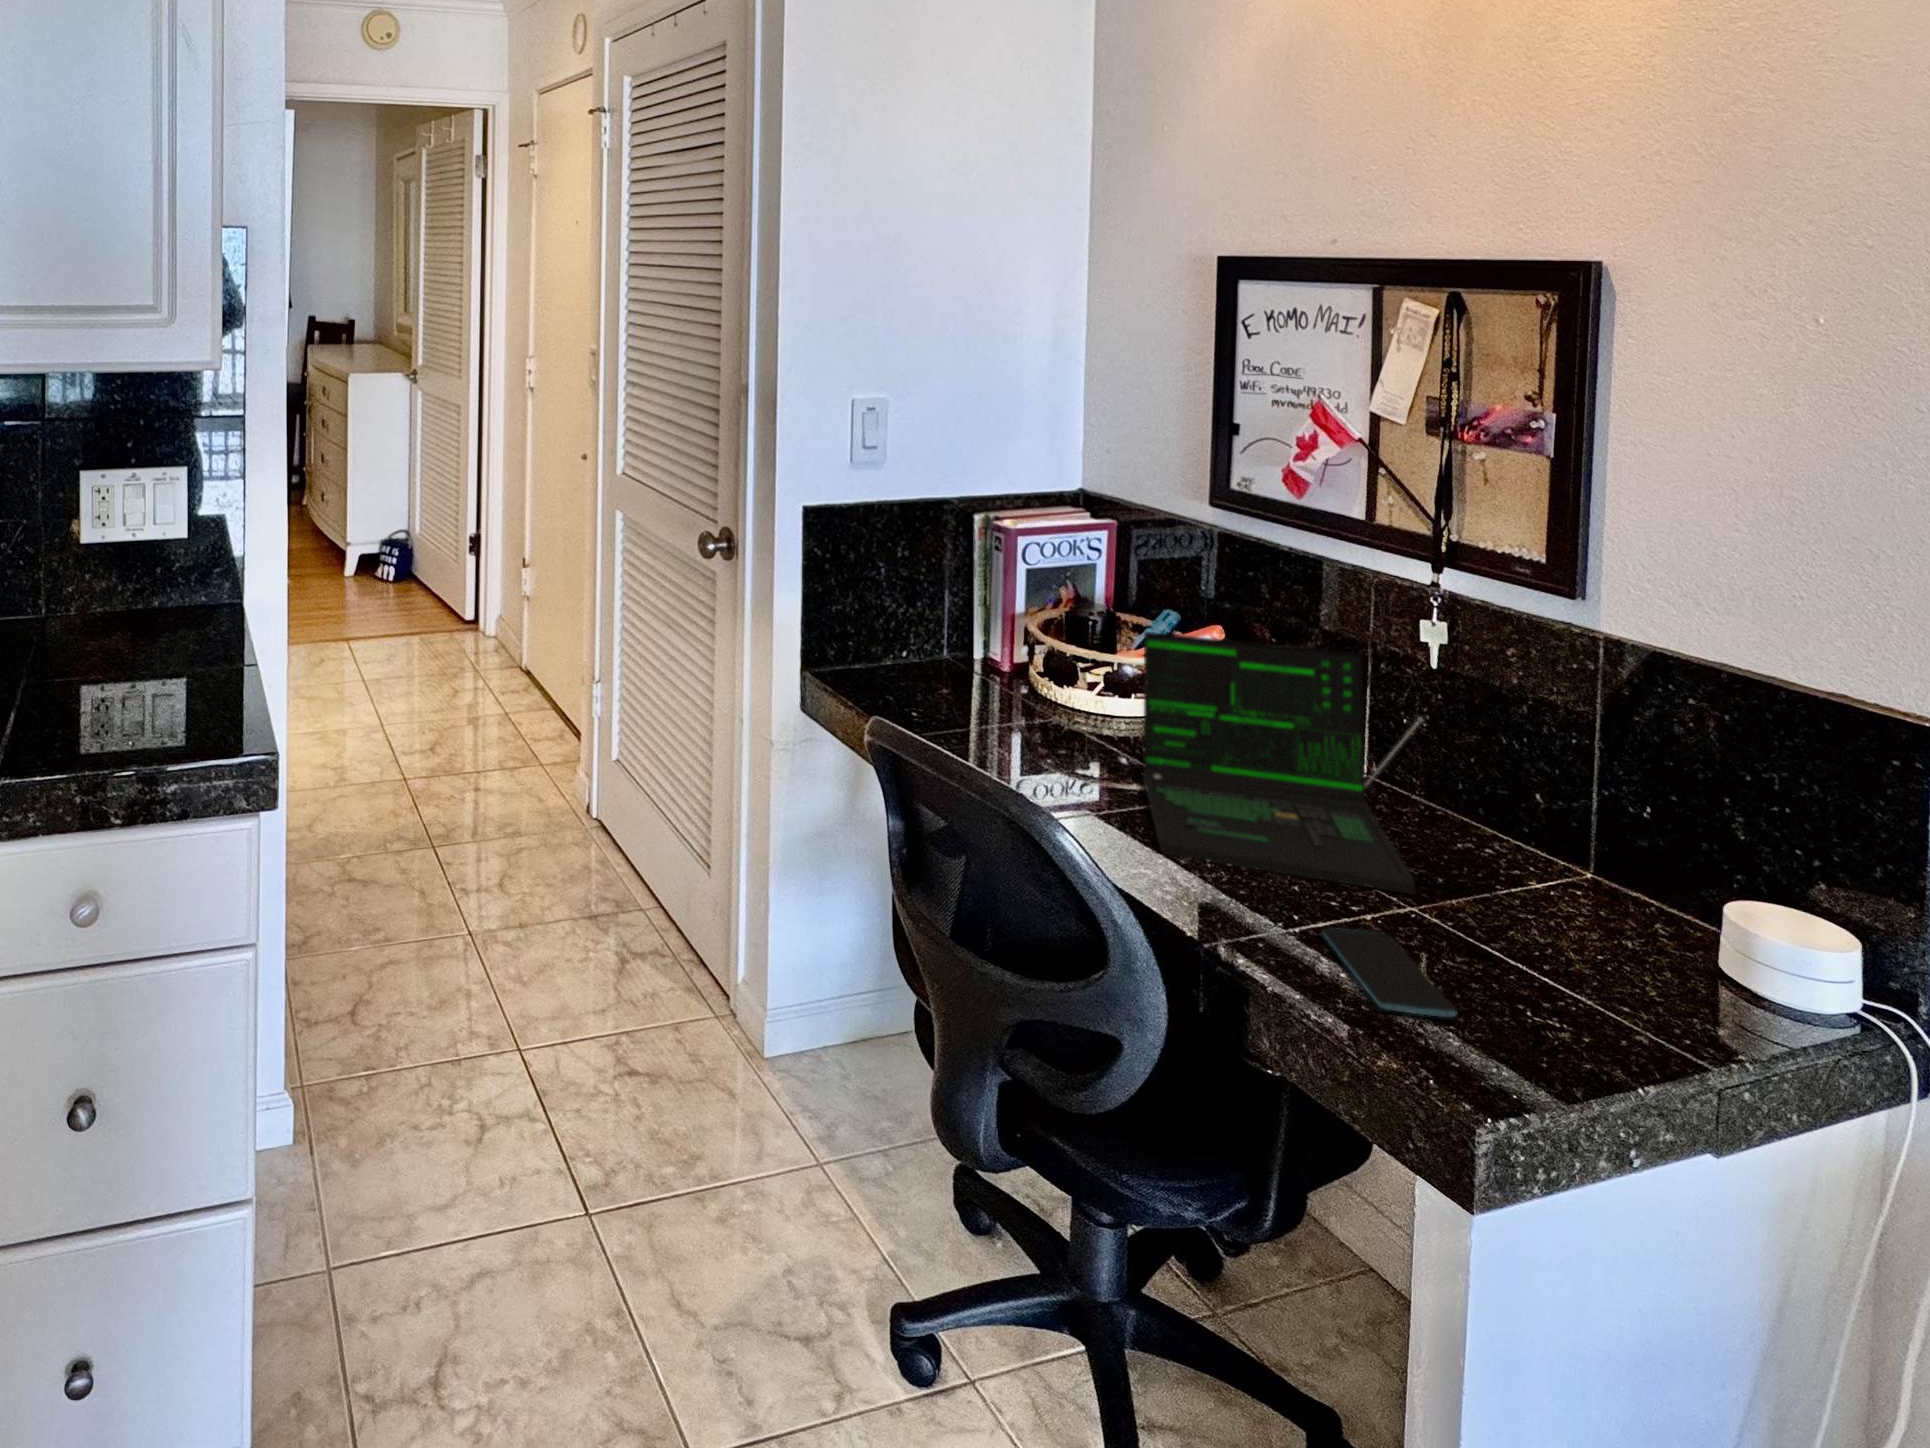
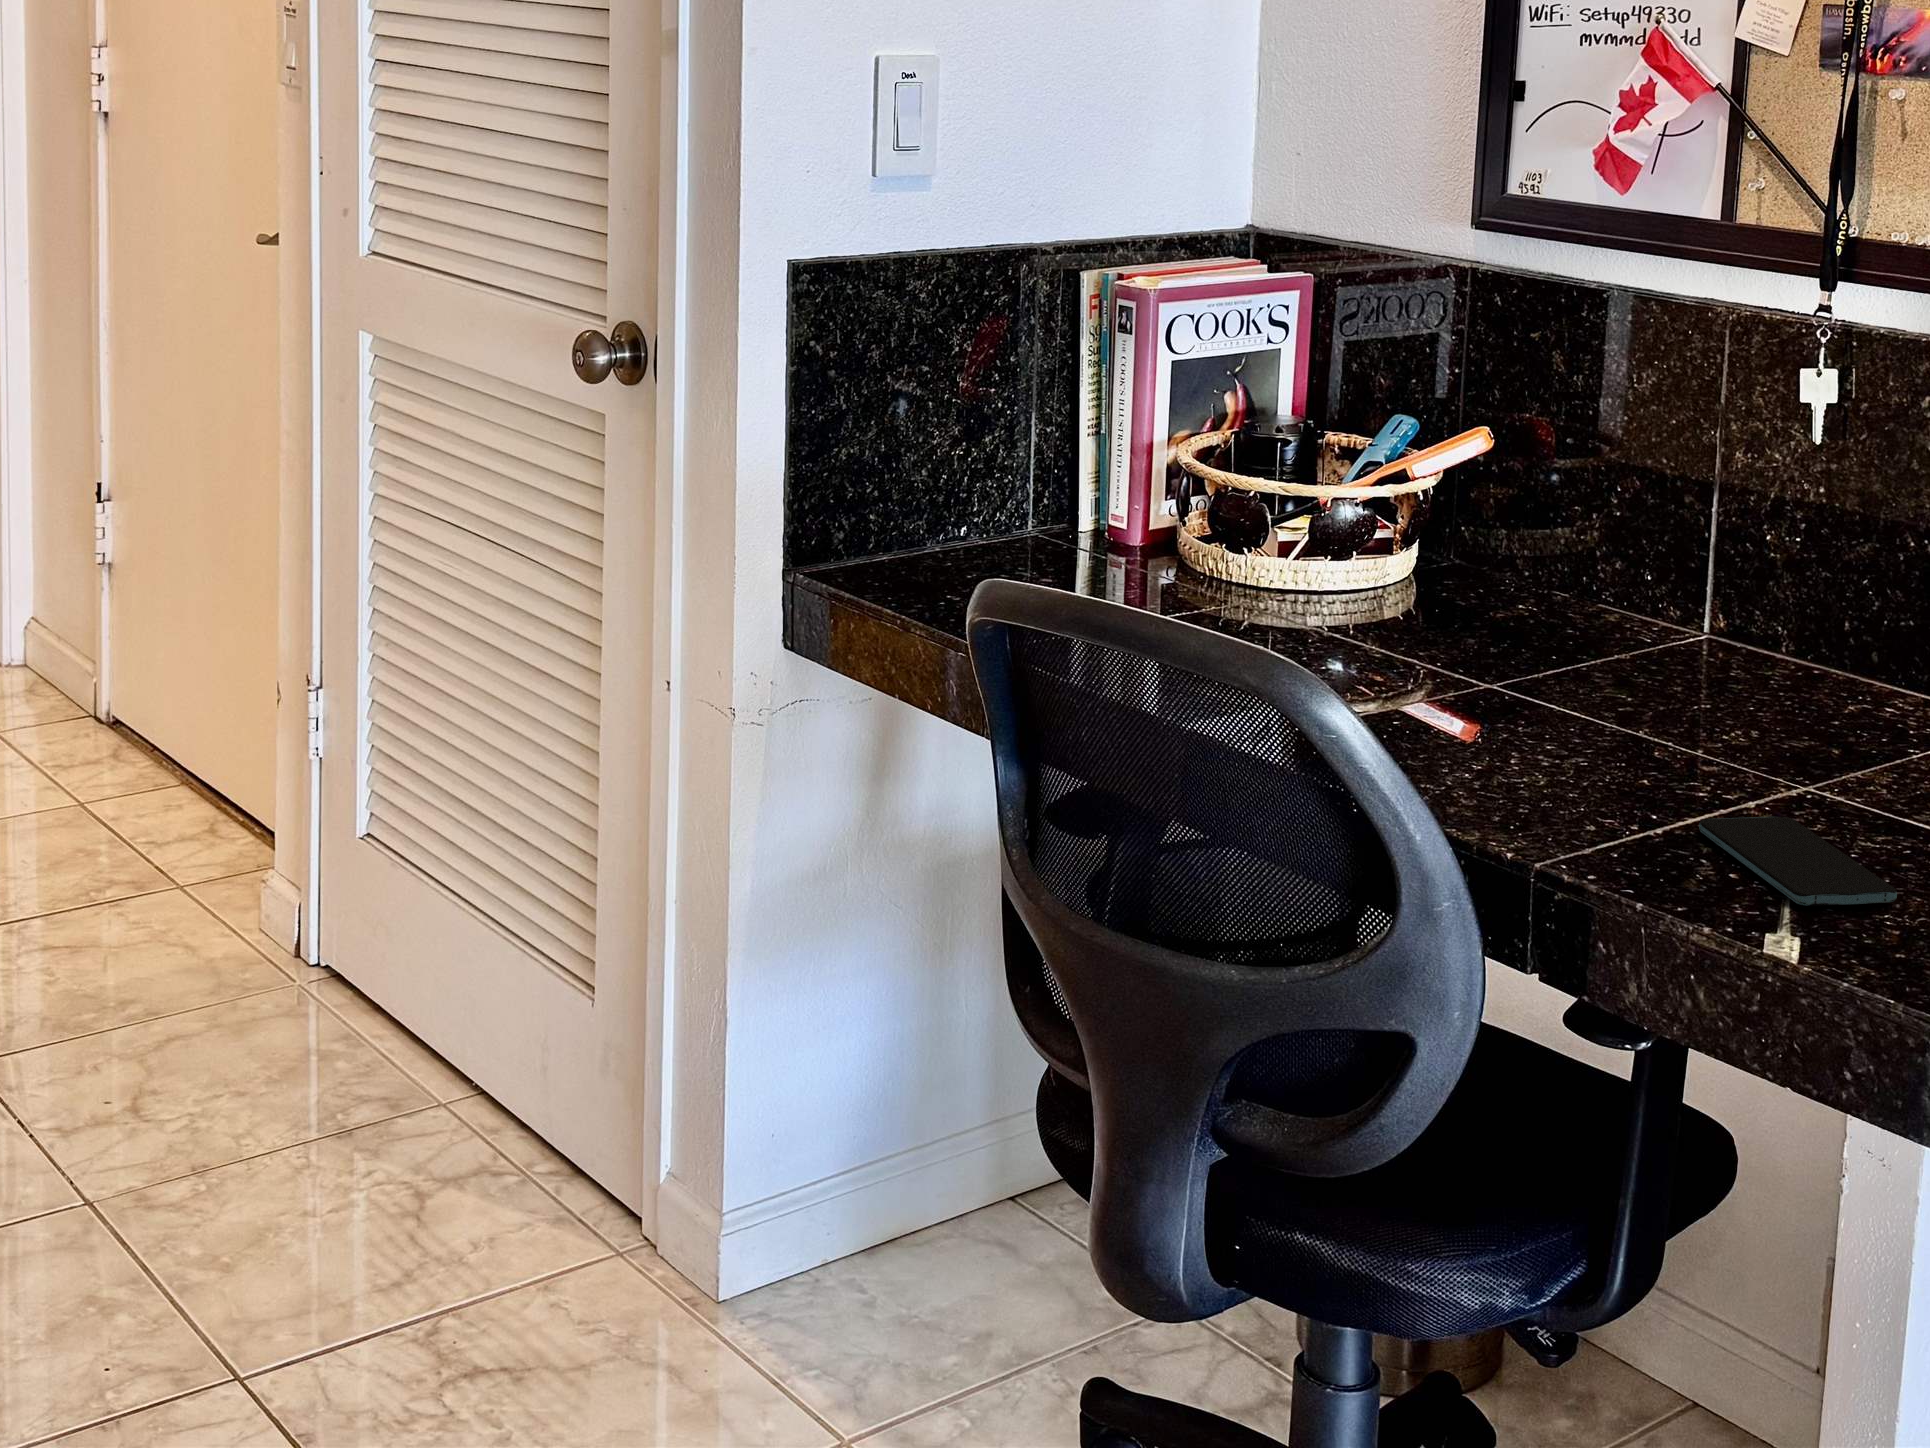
laptop: present [1143,632,1423,894] -> none [1391,420,1808,770]

